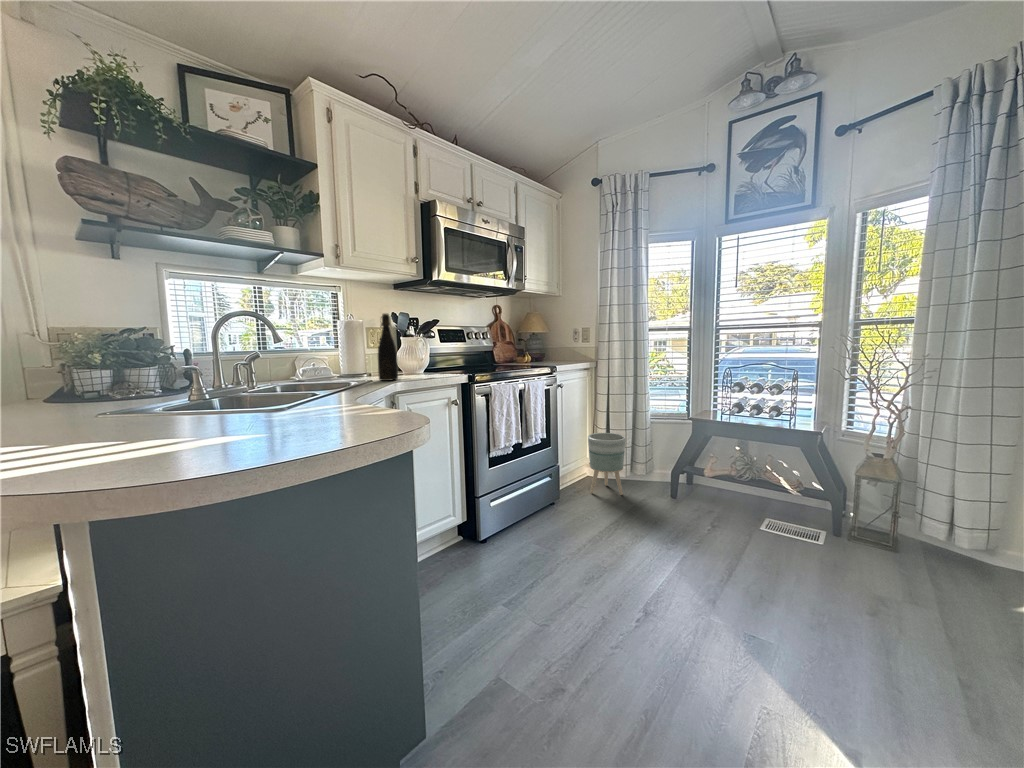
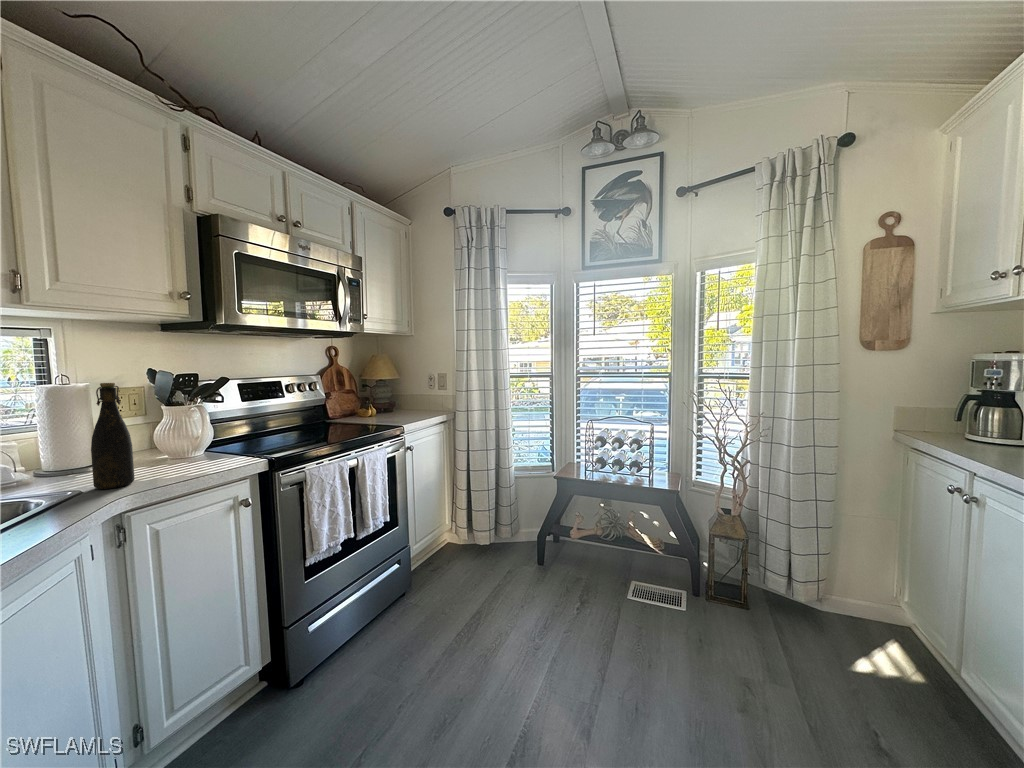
planter: present [588,433,626,495] -> none [447,495,490,572]

